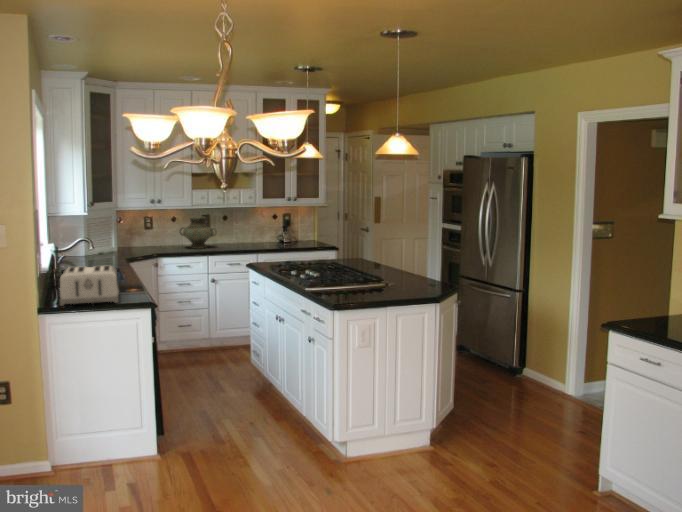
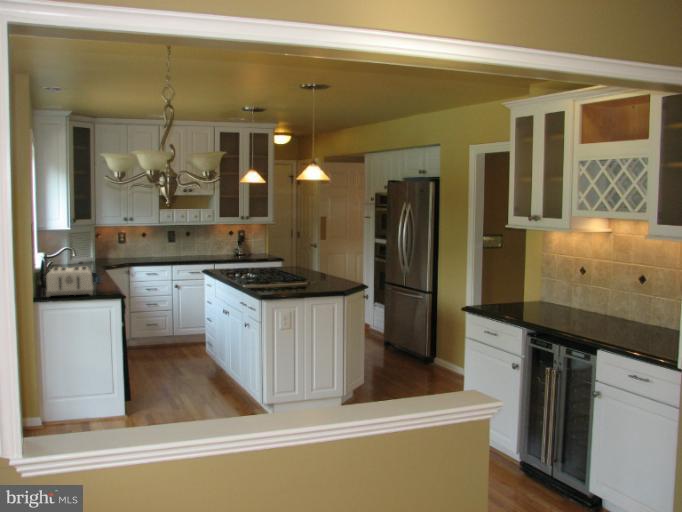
vase: present [179,216,217,249] -> none [148,231,181,259]

